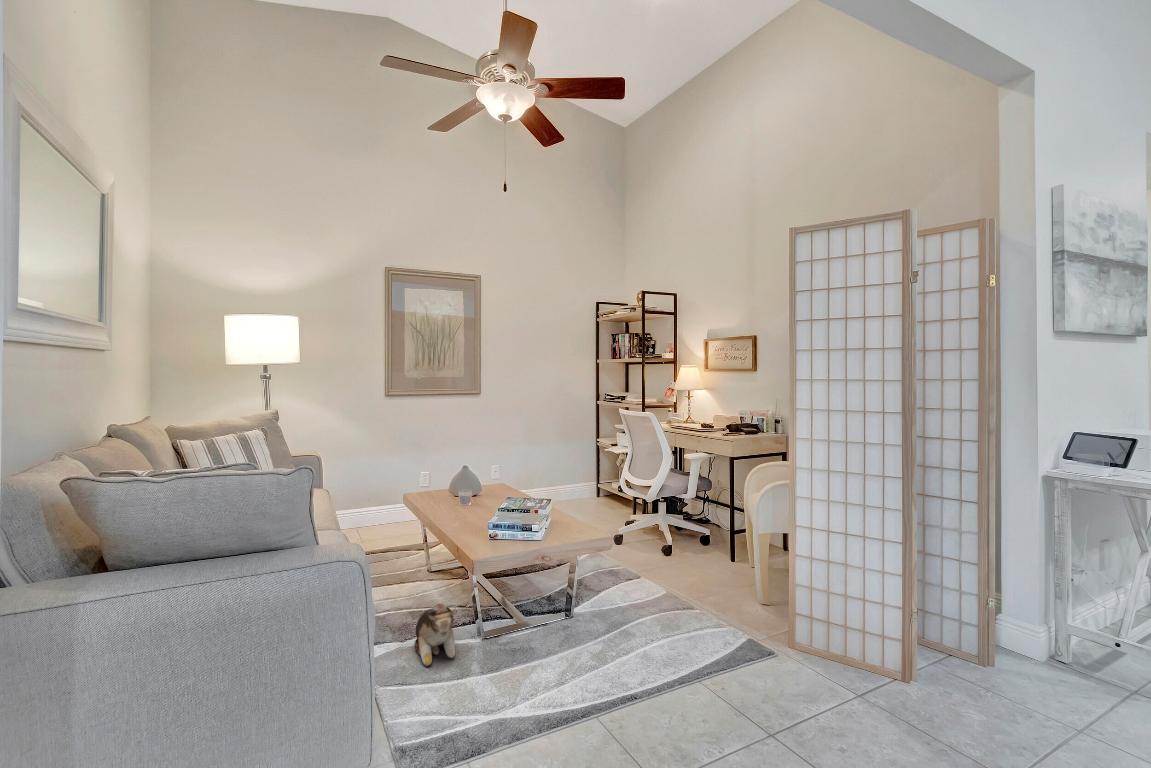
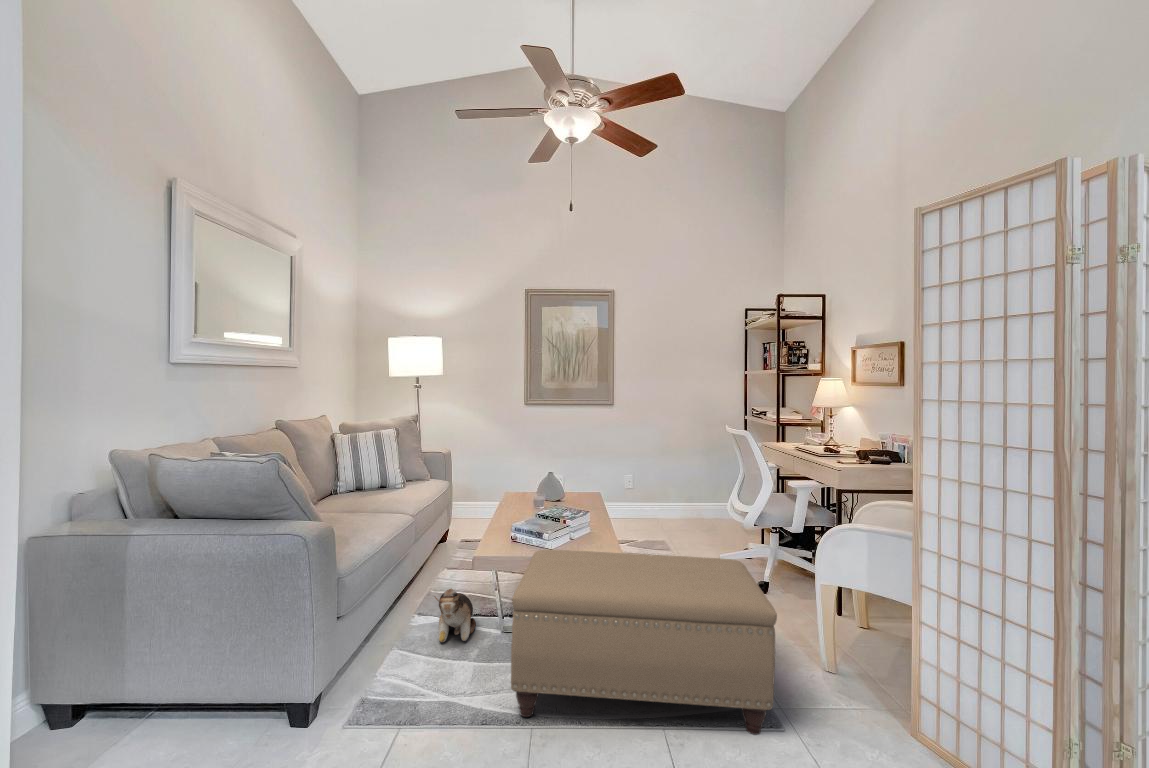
ottoman: none [528,525,779,708] -> present [511,550,777,735]

